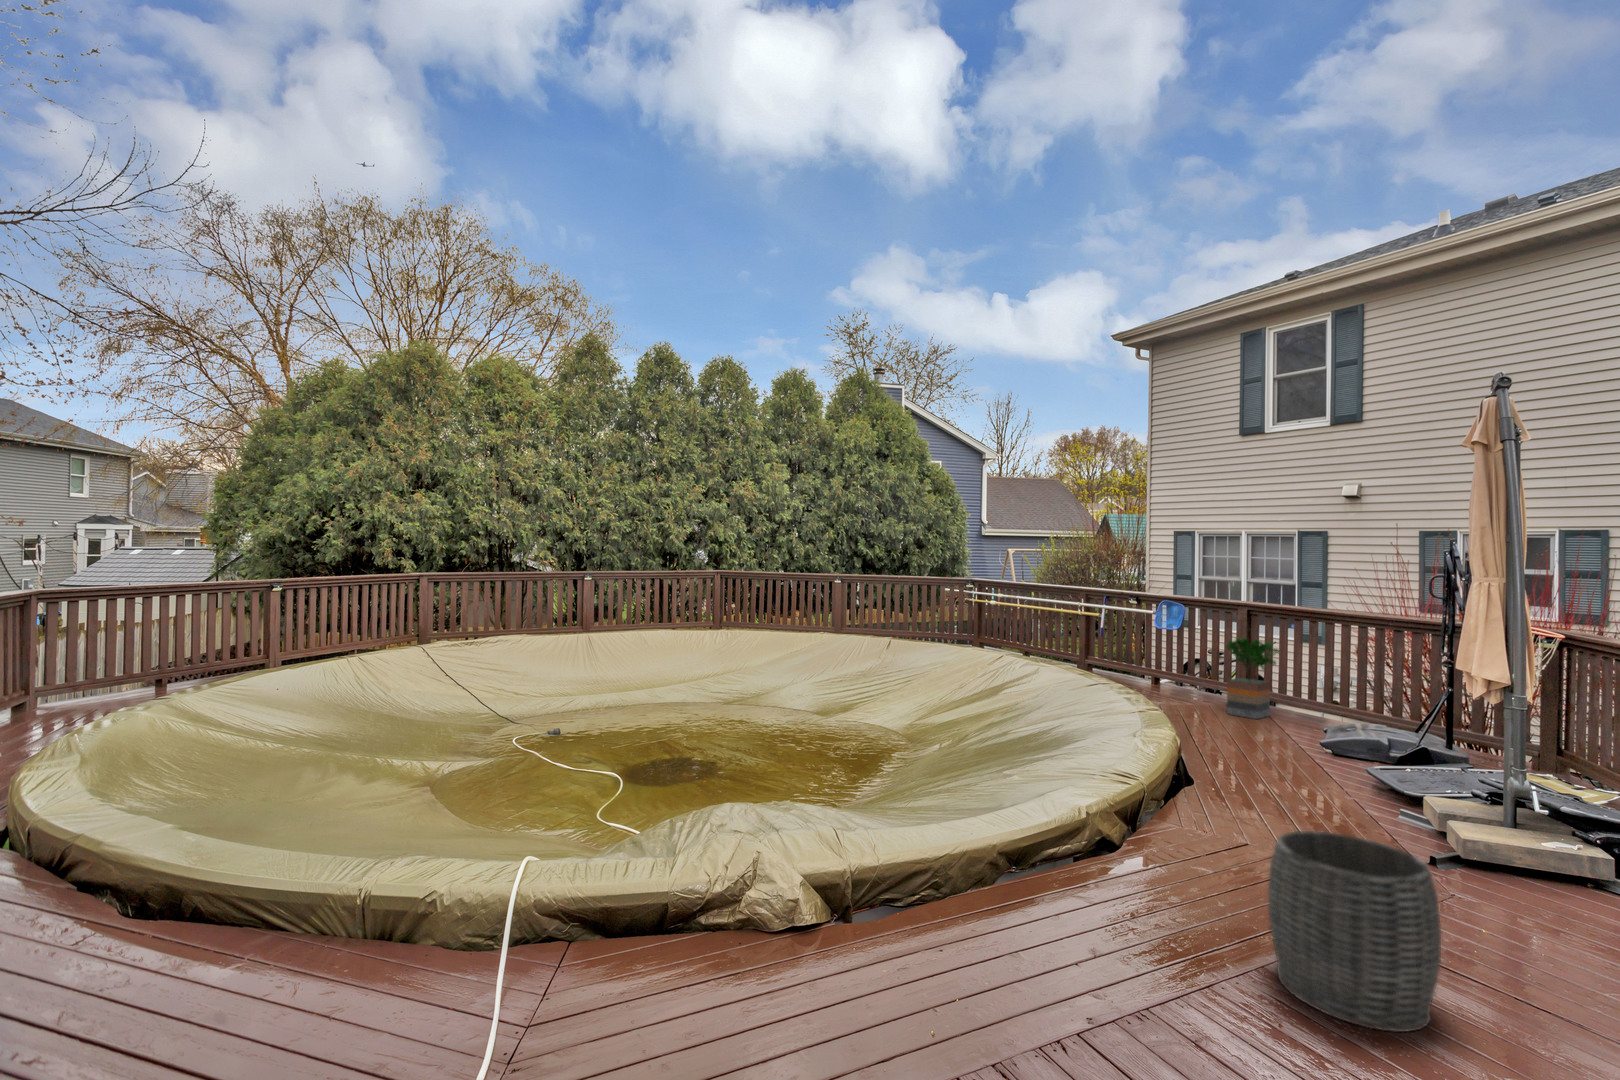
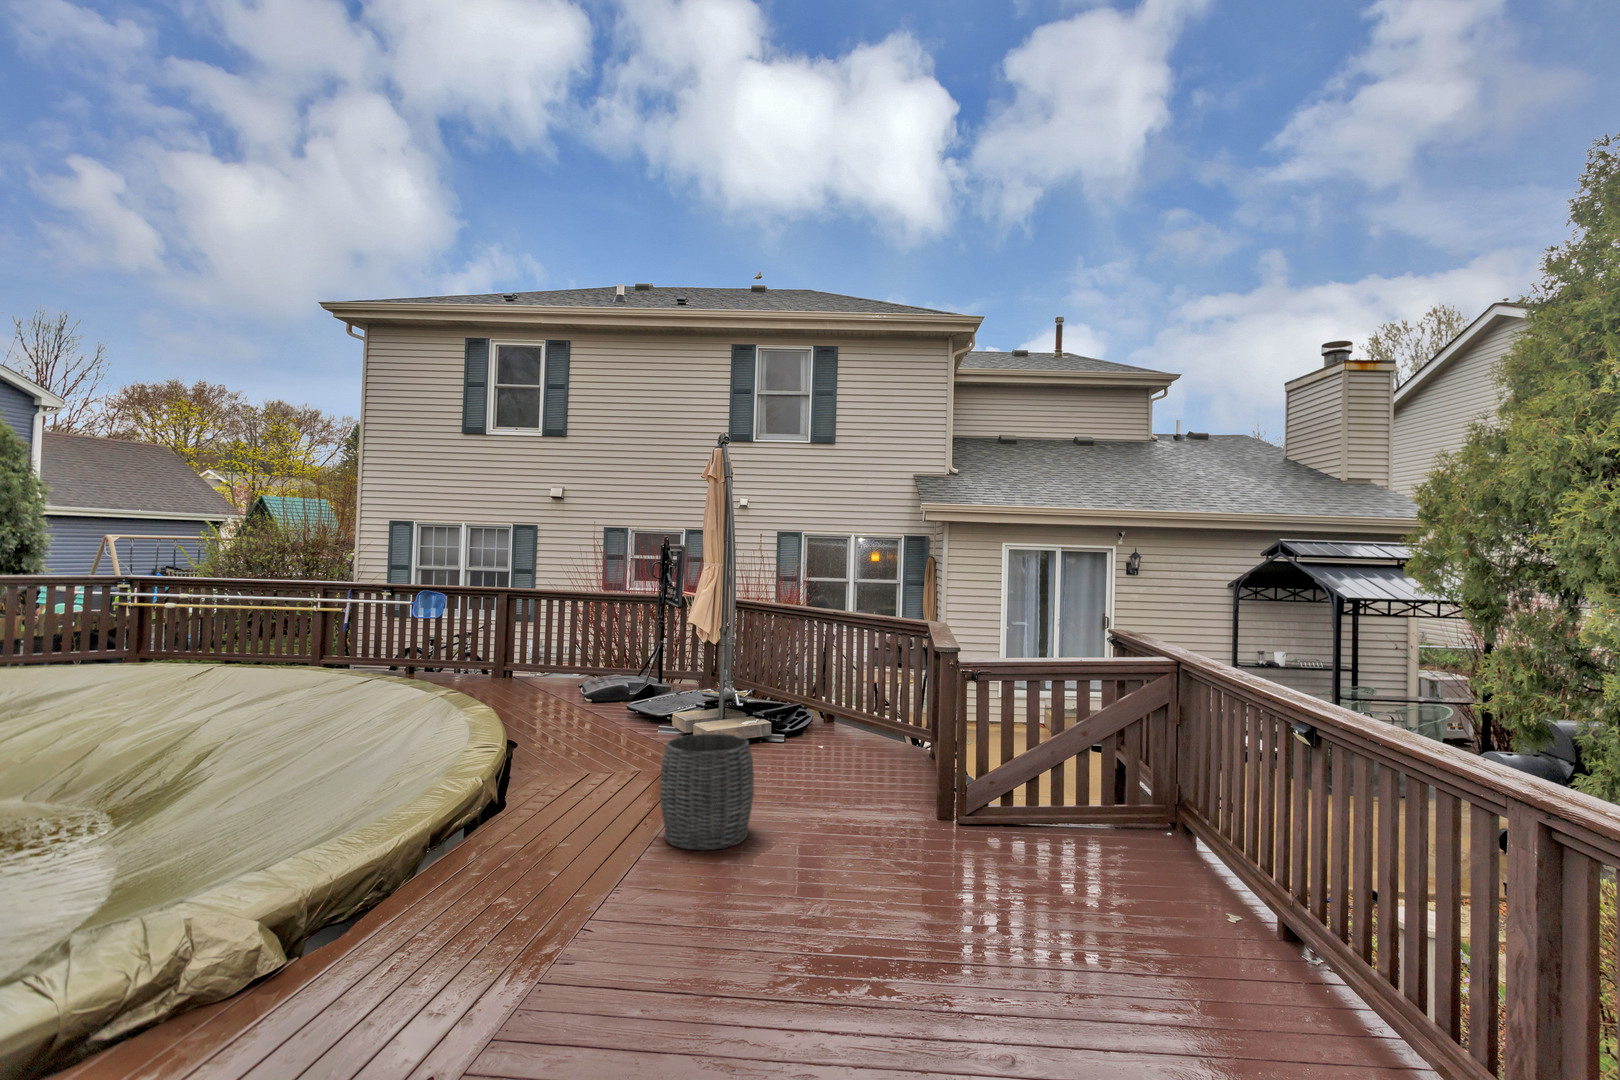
potted tree: present [1226,638,1280,719] -> none [492,619,540,690]

